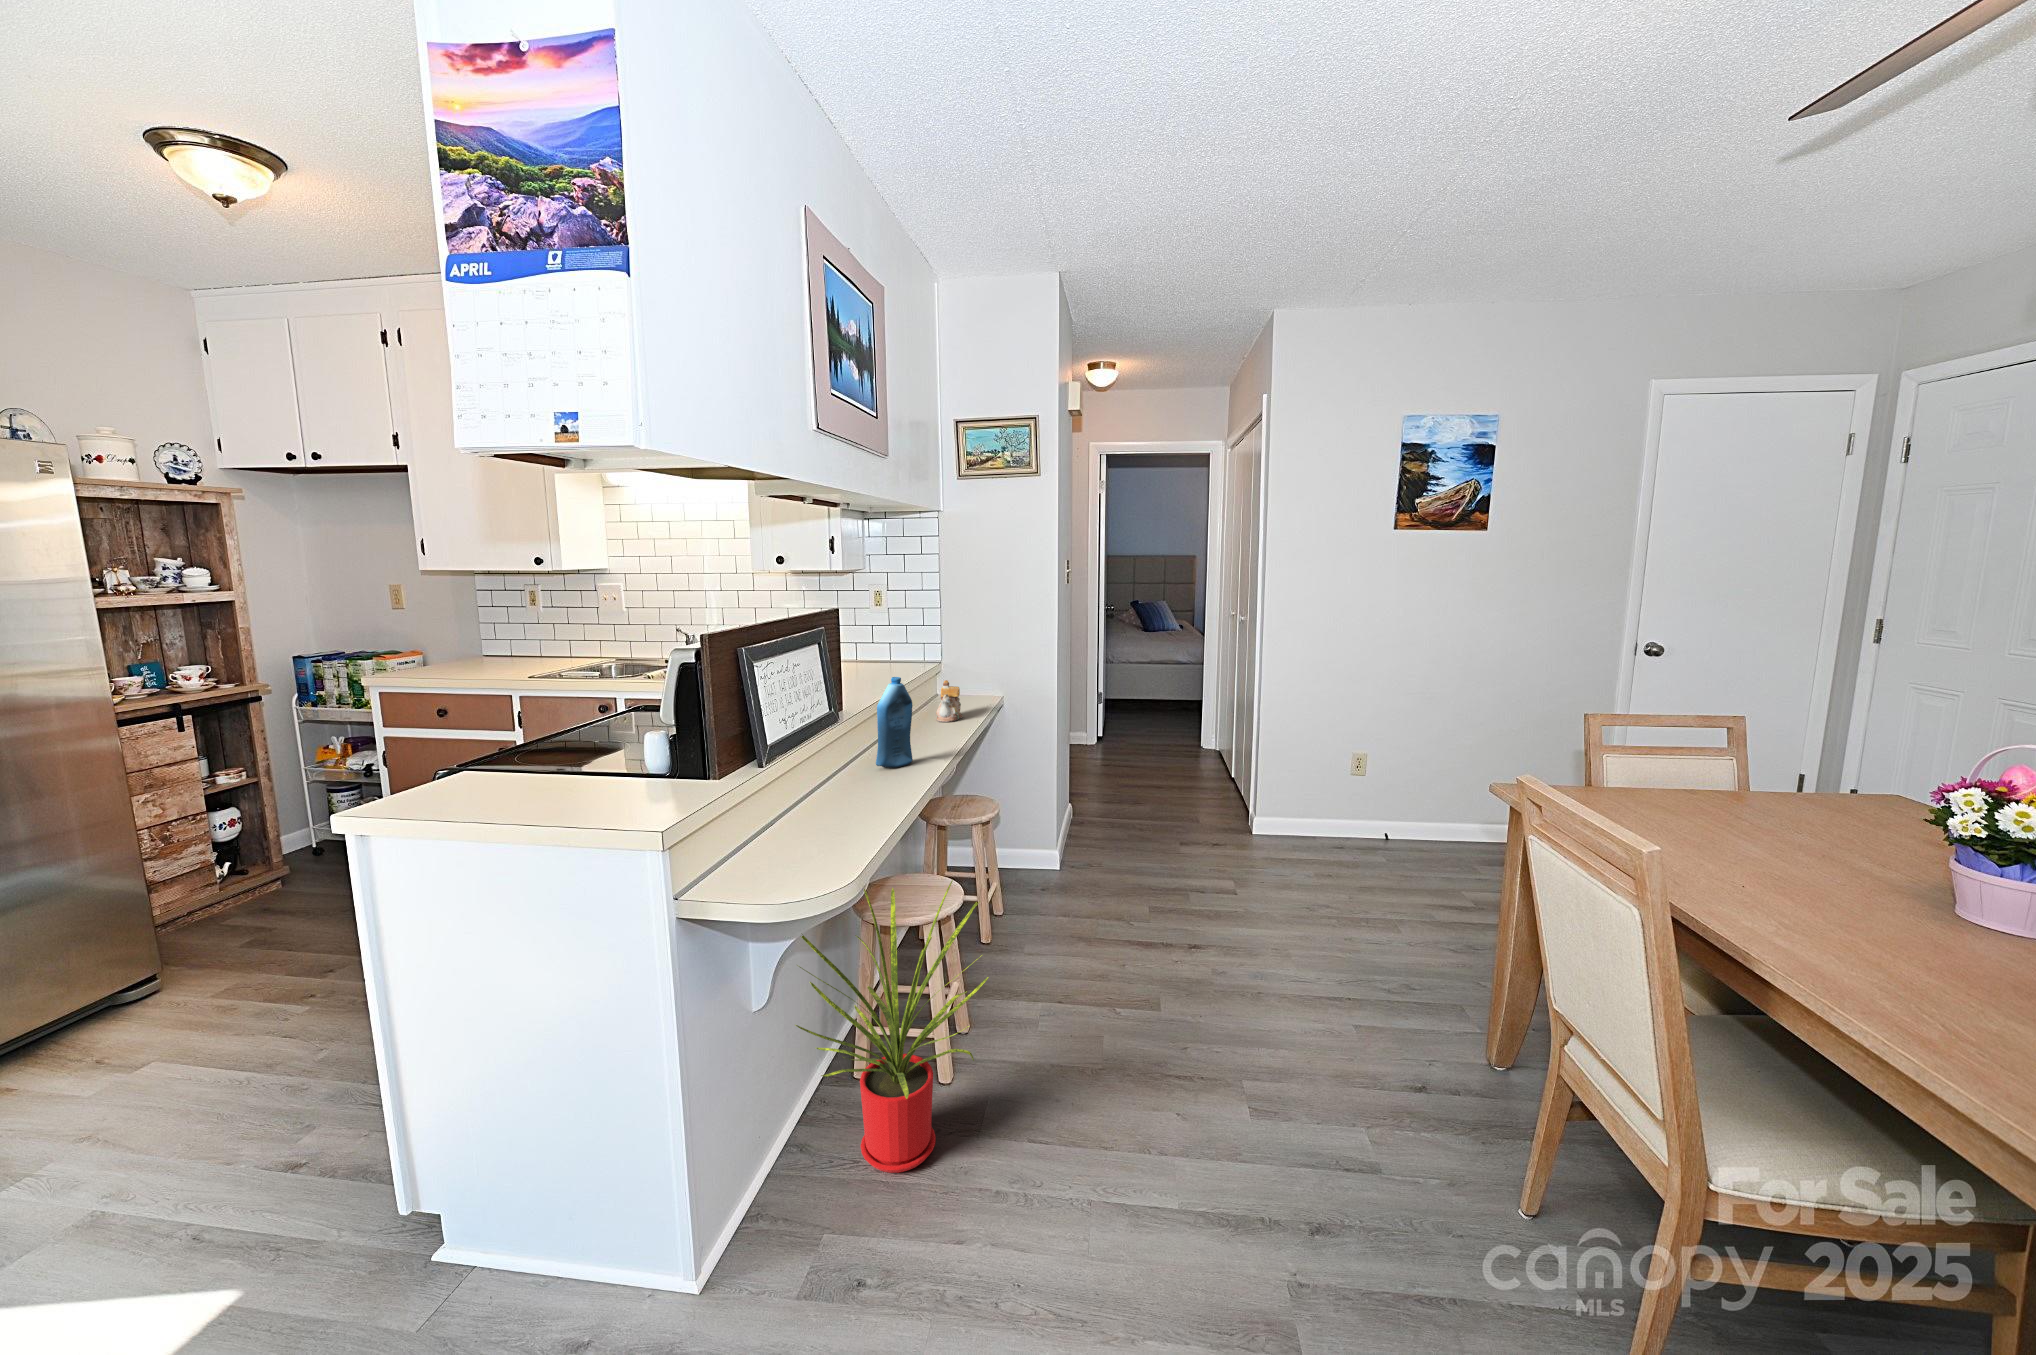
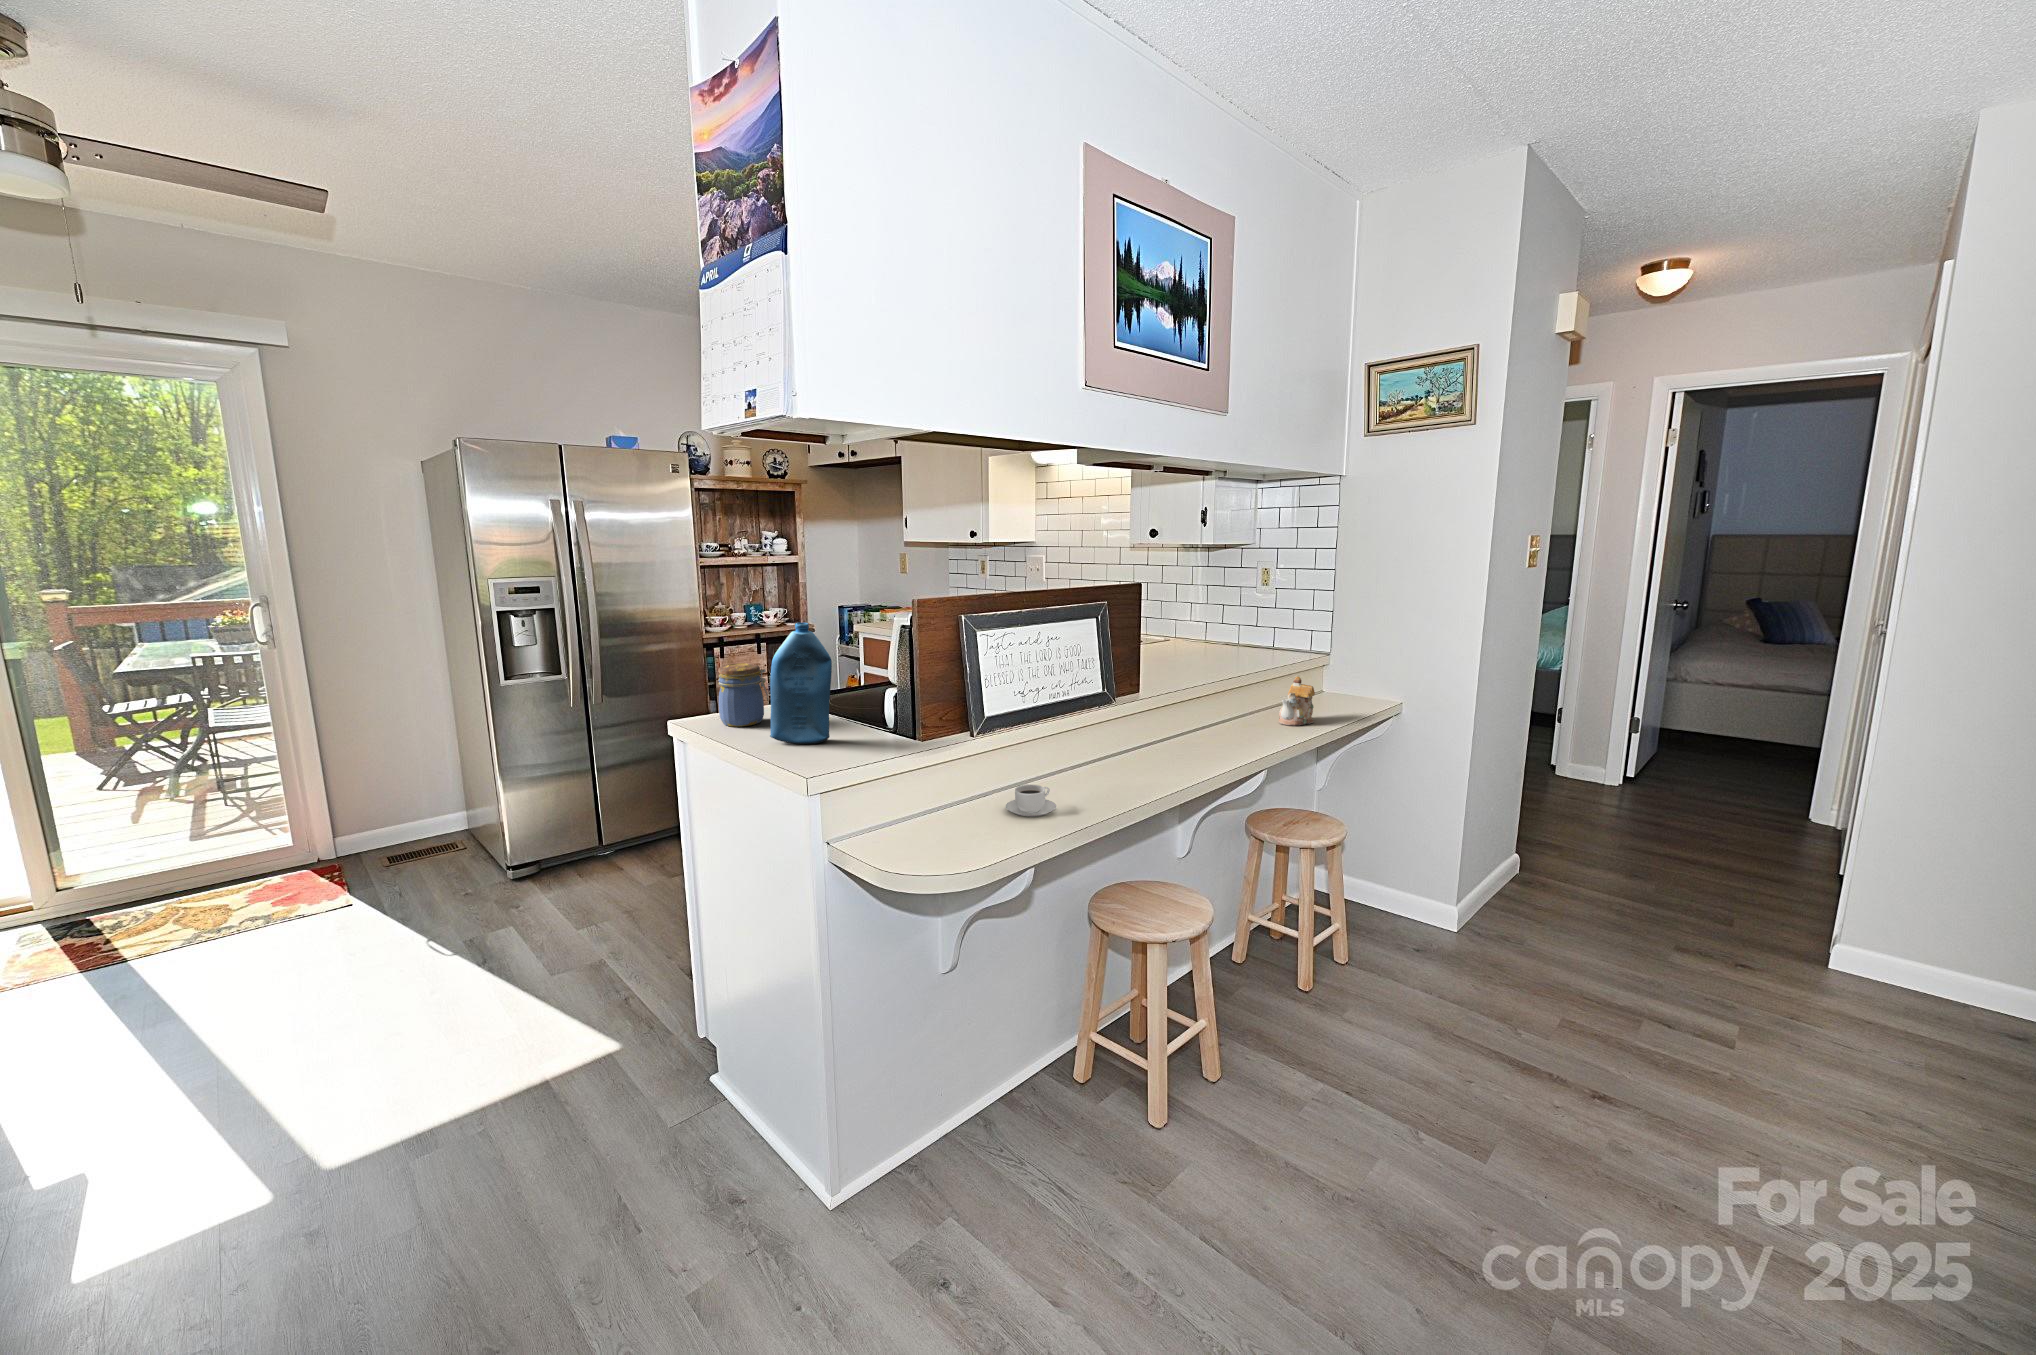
bottle: present [876,677,913,768] -> present [770,623,832,744]
jar: none [412,725,484,805] -> present [718,663,768,727]
coffee cup: none [806,801,857,832] -> present [1006,785,1056,817]
house plant: present [795,880,988,1173] -> none [955,878,1181,1197]

